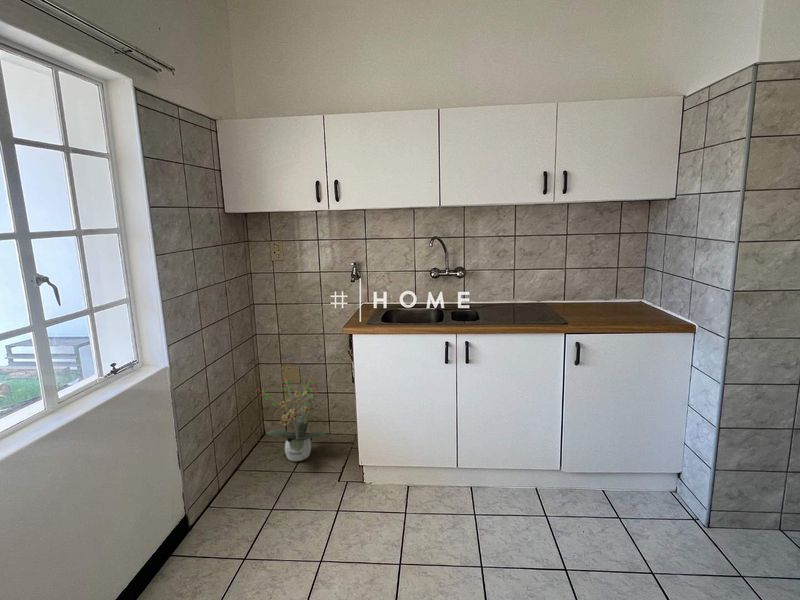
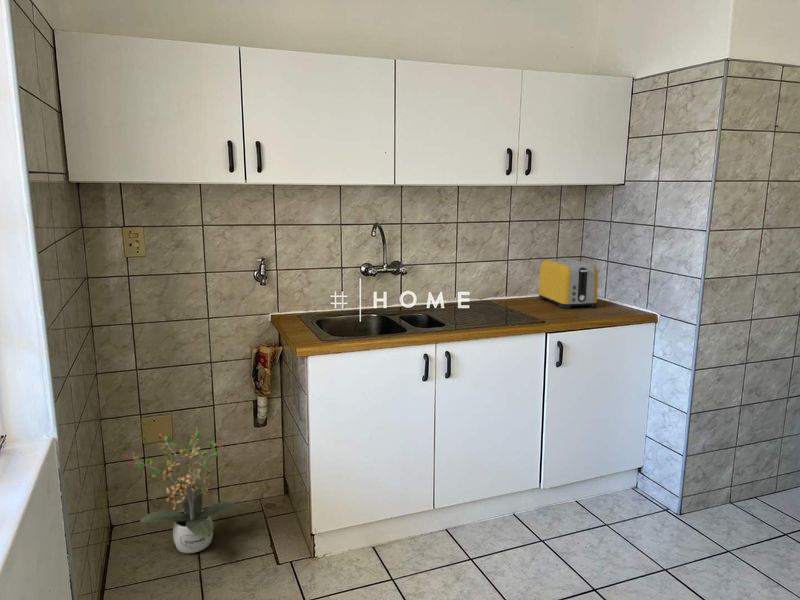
toaster: none [595,270,642,315] -> present [539,259,598,308]

